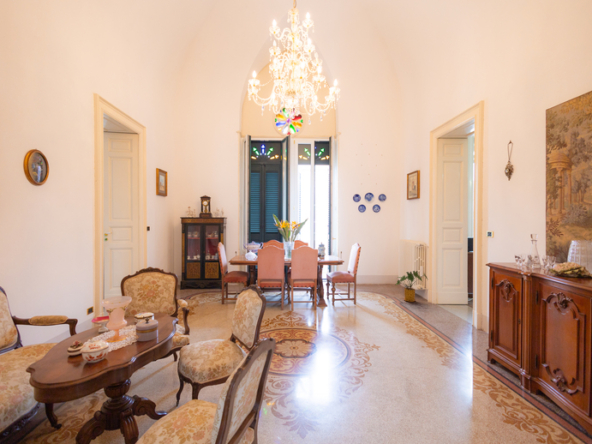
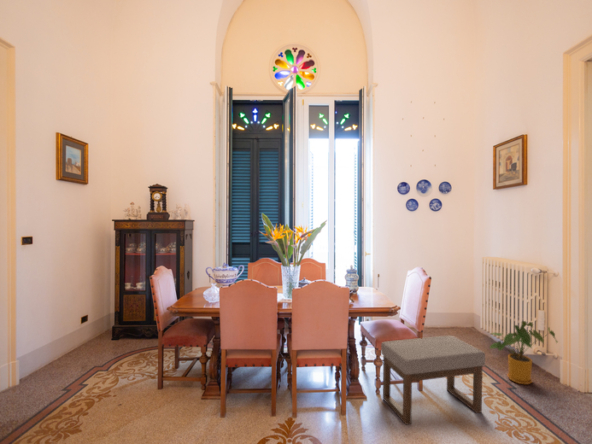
ottoman: none [336,276,384,312] -> present [381,336,485,424]

